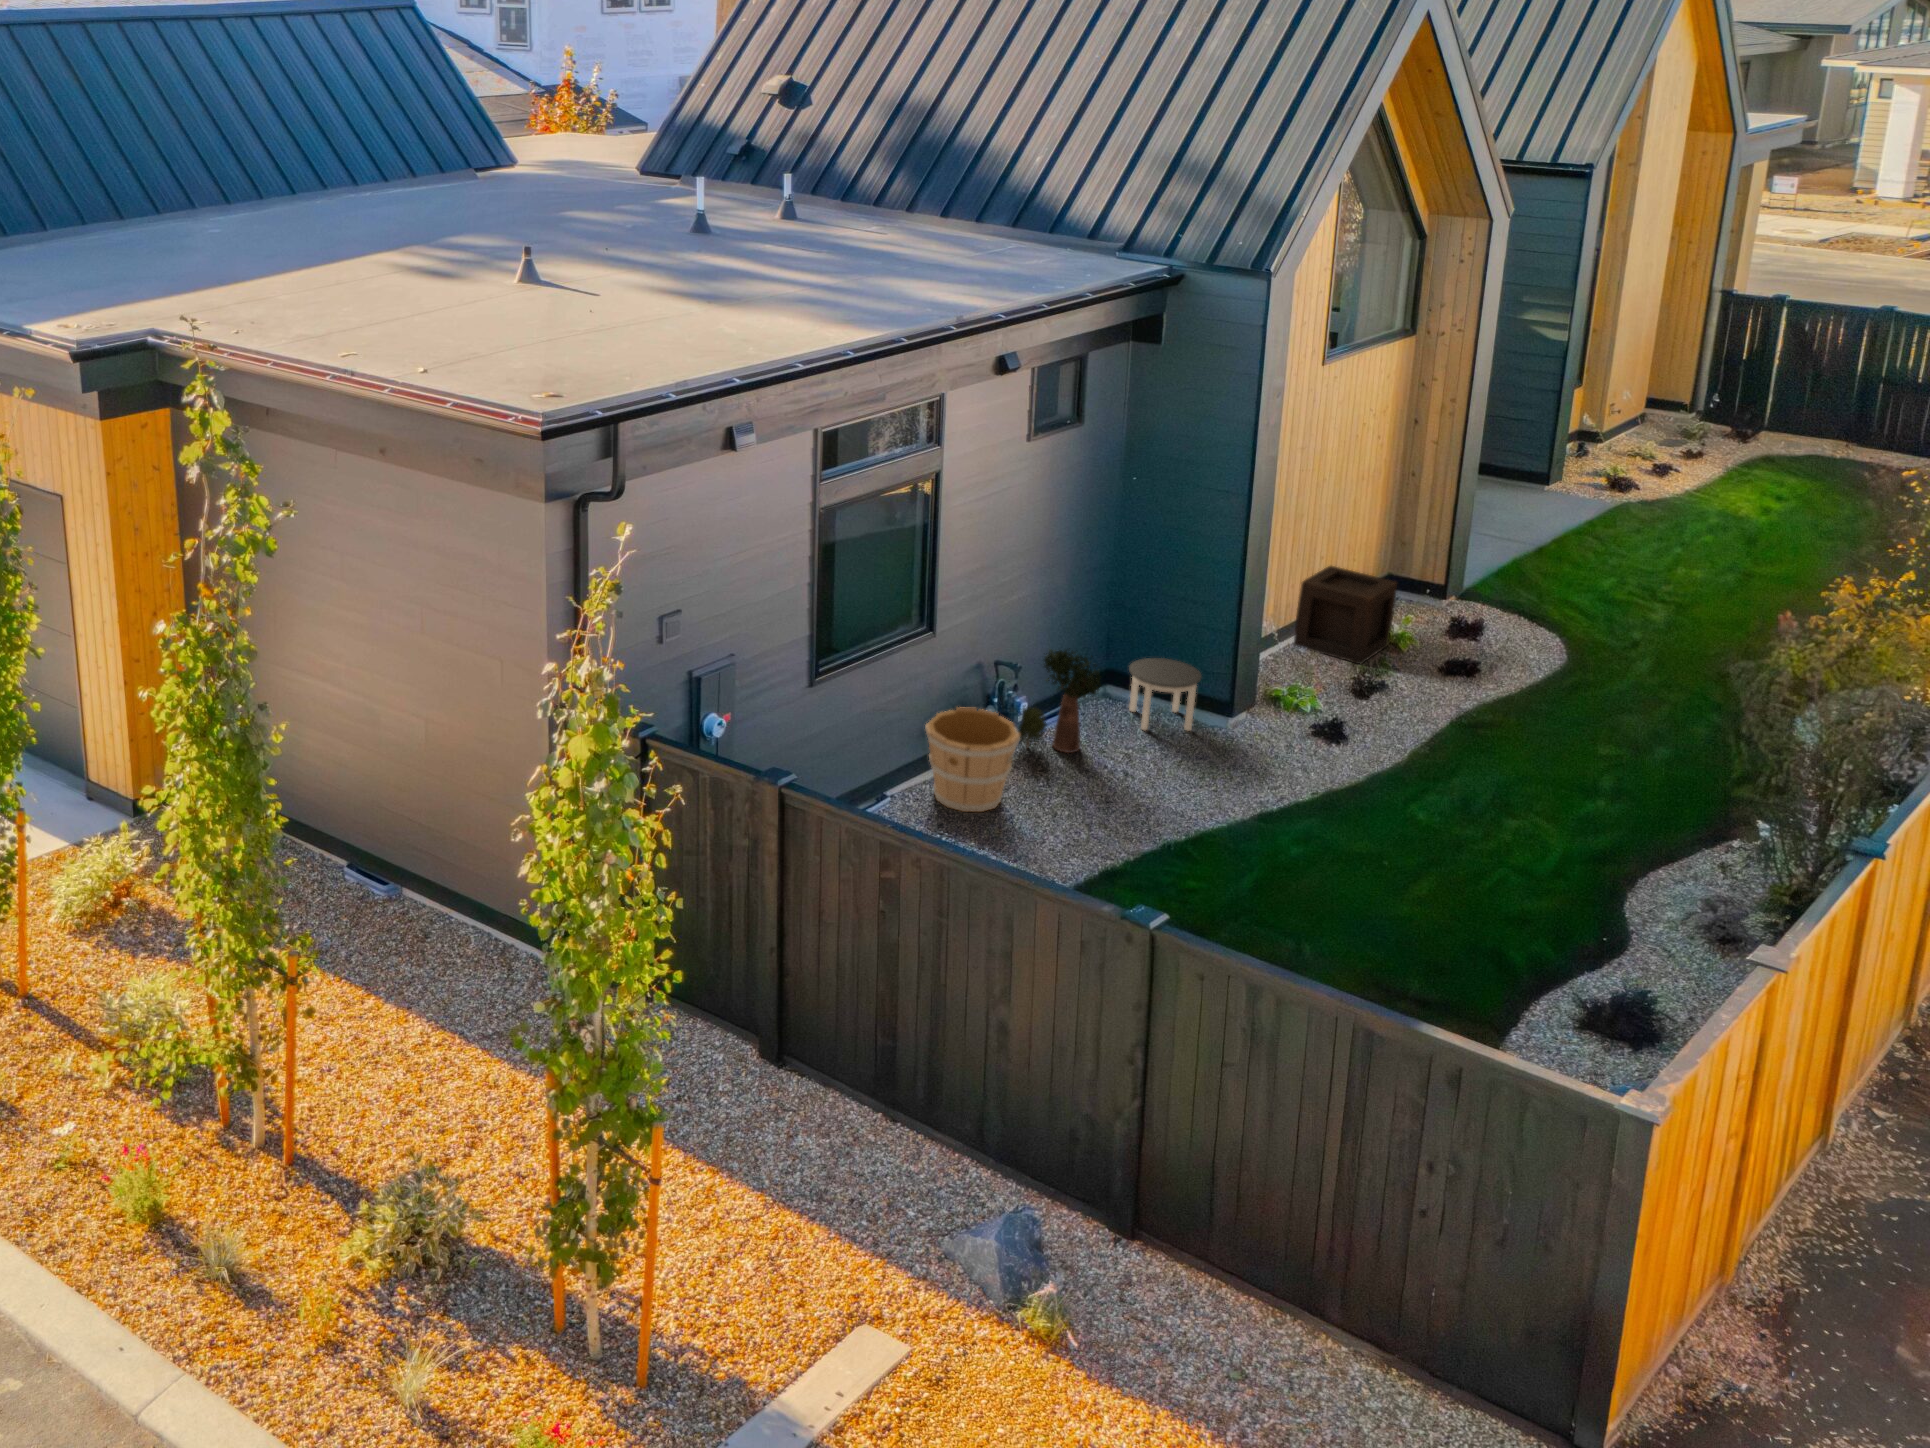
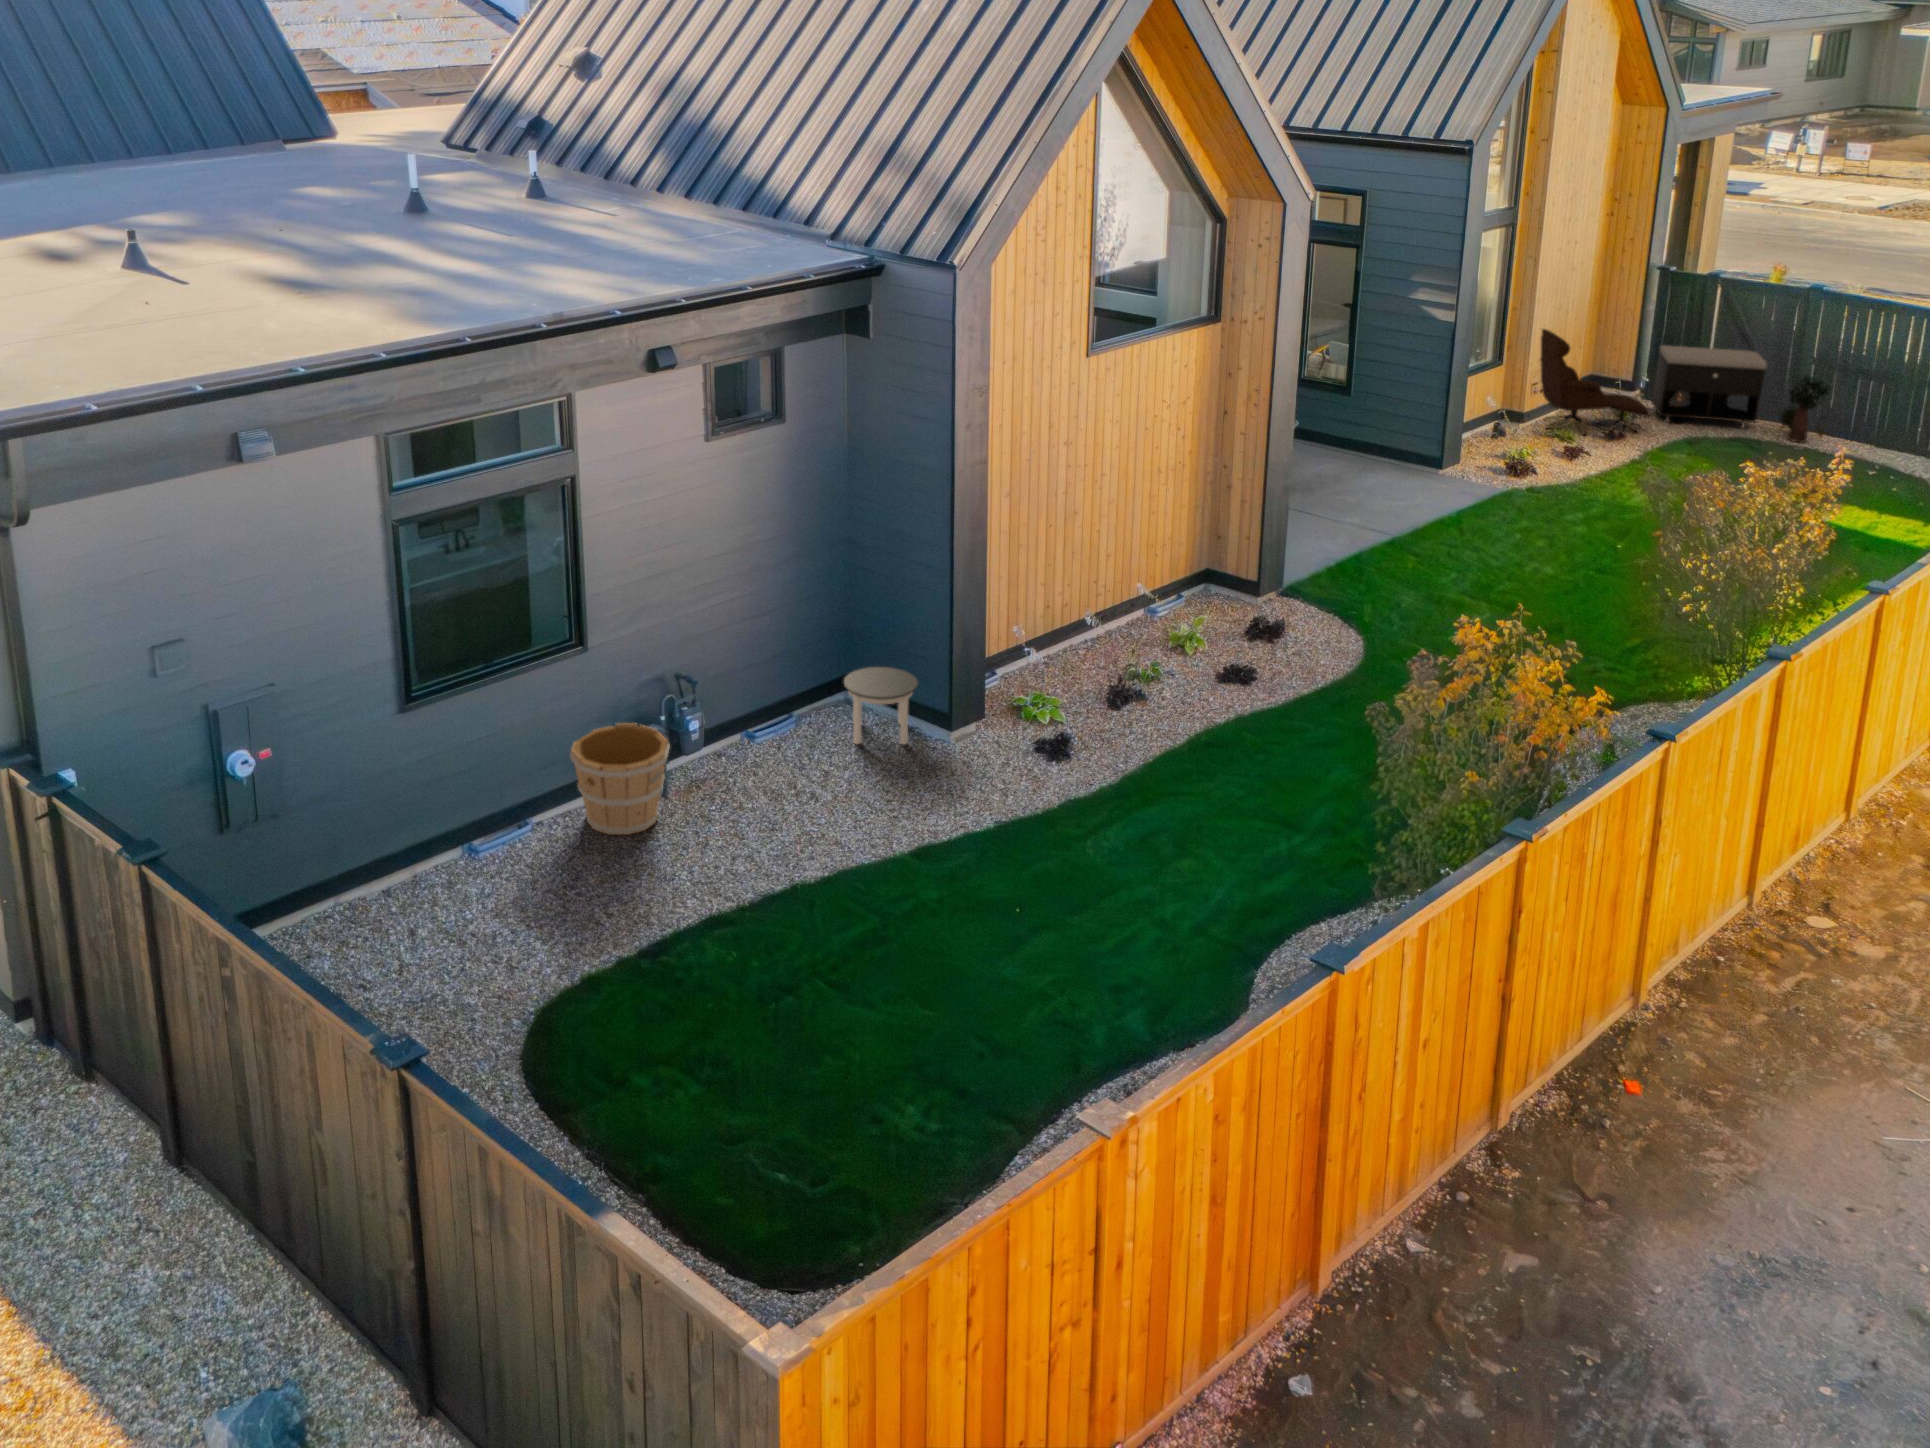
lounge chair: none [1609,345,1723,448] -> present [1540,329,1649,435]
storage bench: none [1711,362,1835,441] -> present [1652,345,1767,427]
wooden crate: present [1294,566,1397,664] -> none [1071,566,1176,671]
potted plant: present [1018,648,1101,753] -> present [1780,376,1831,442]

